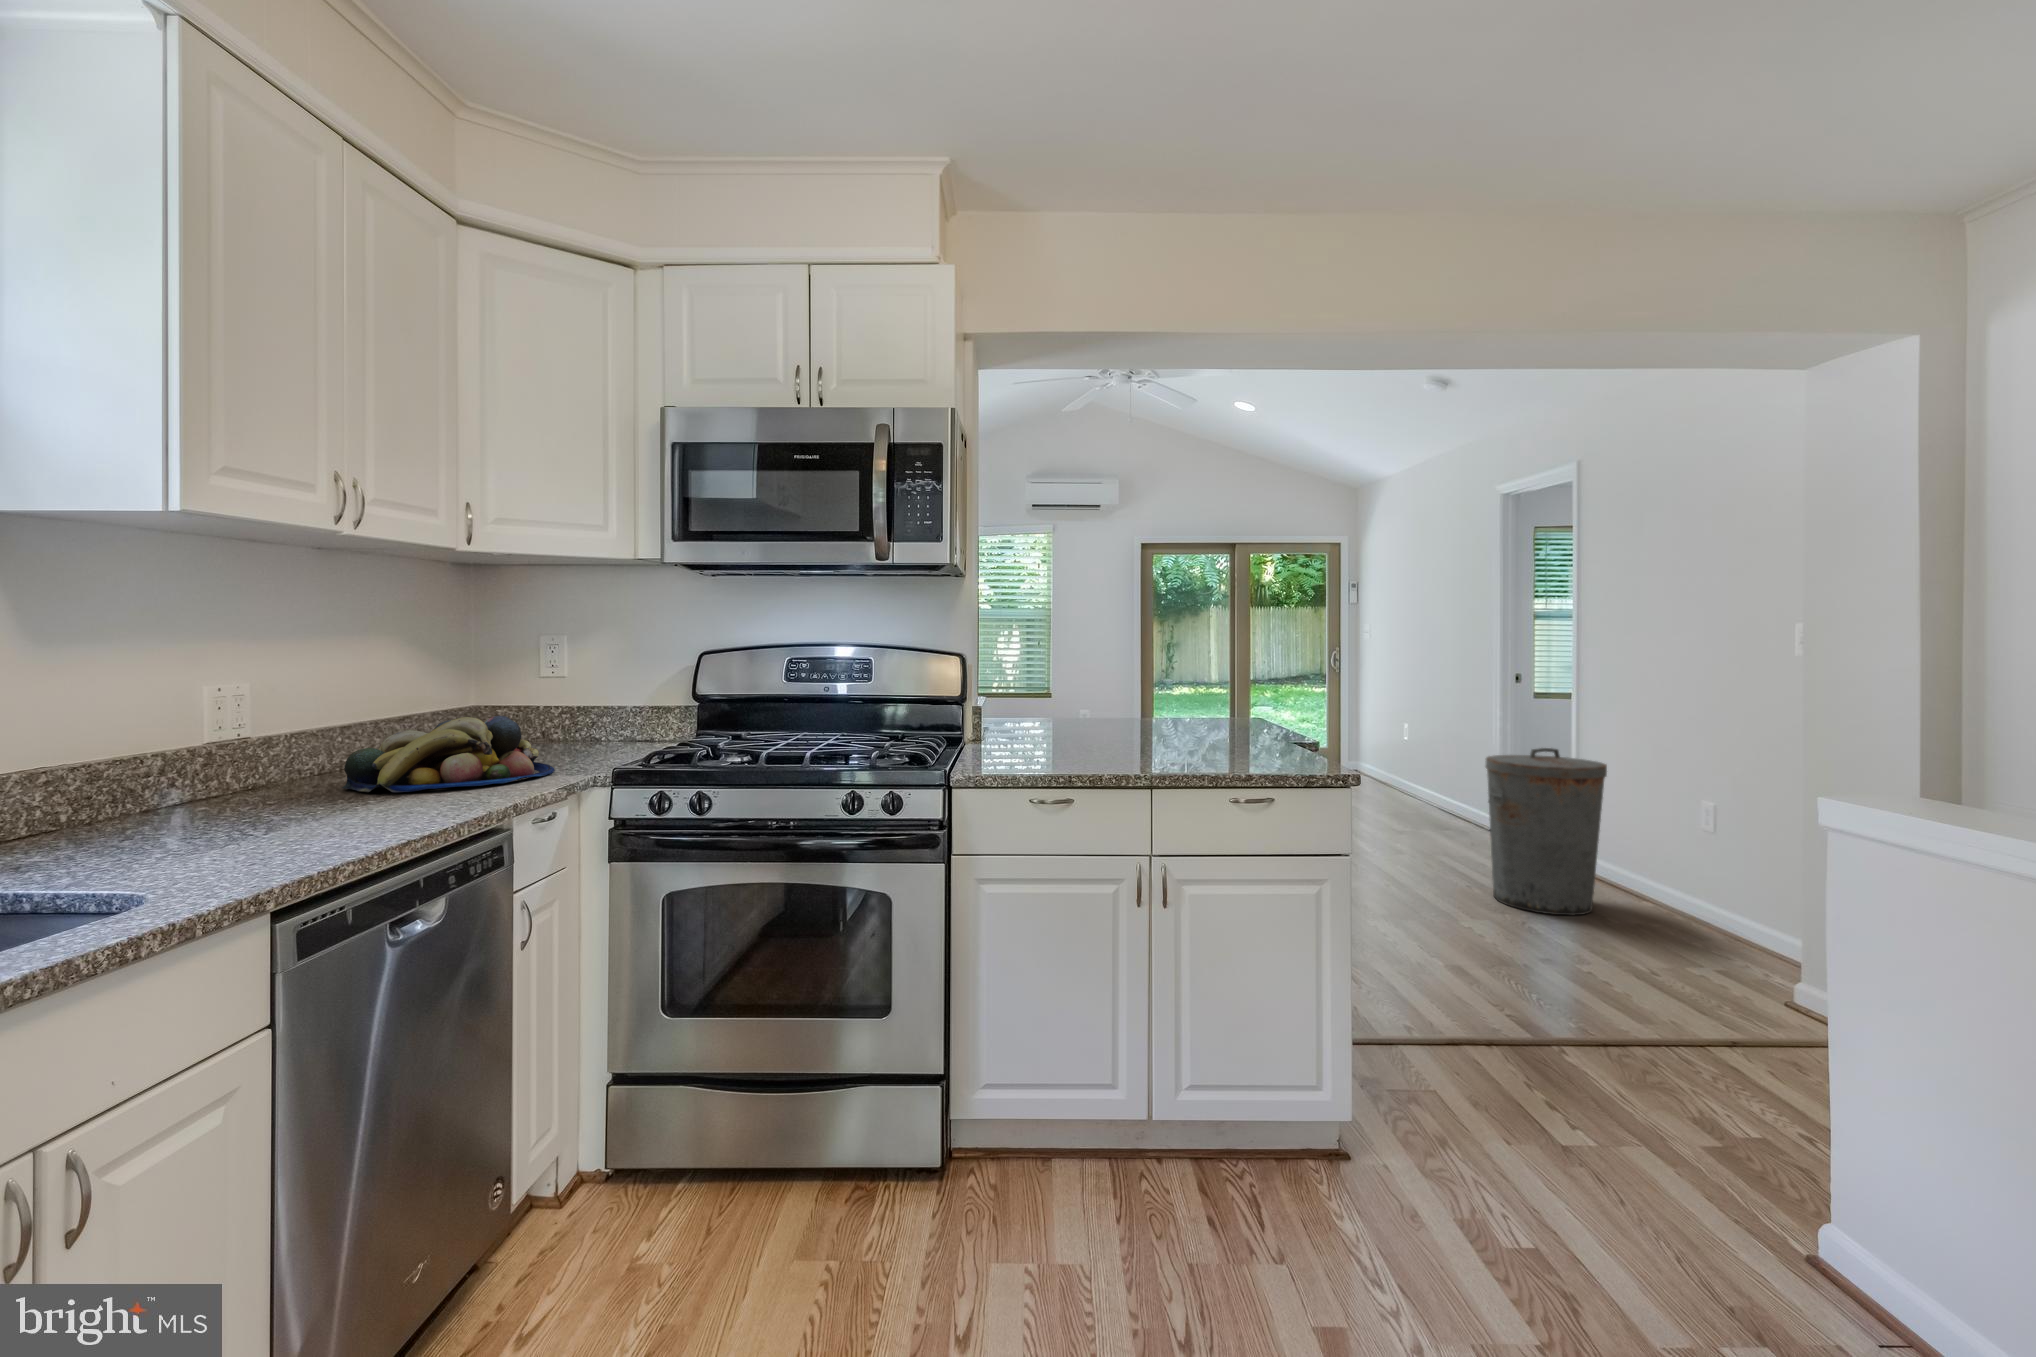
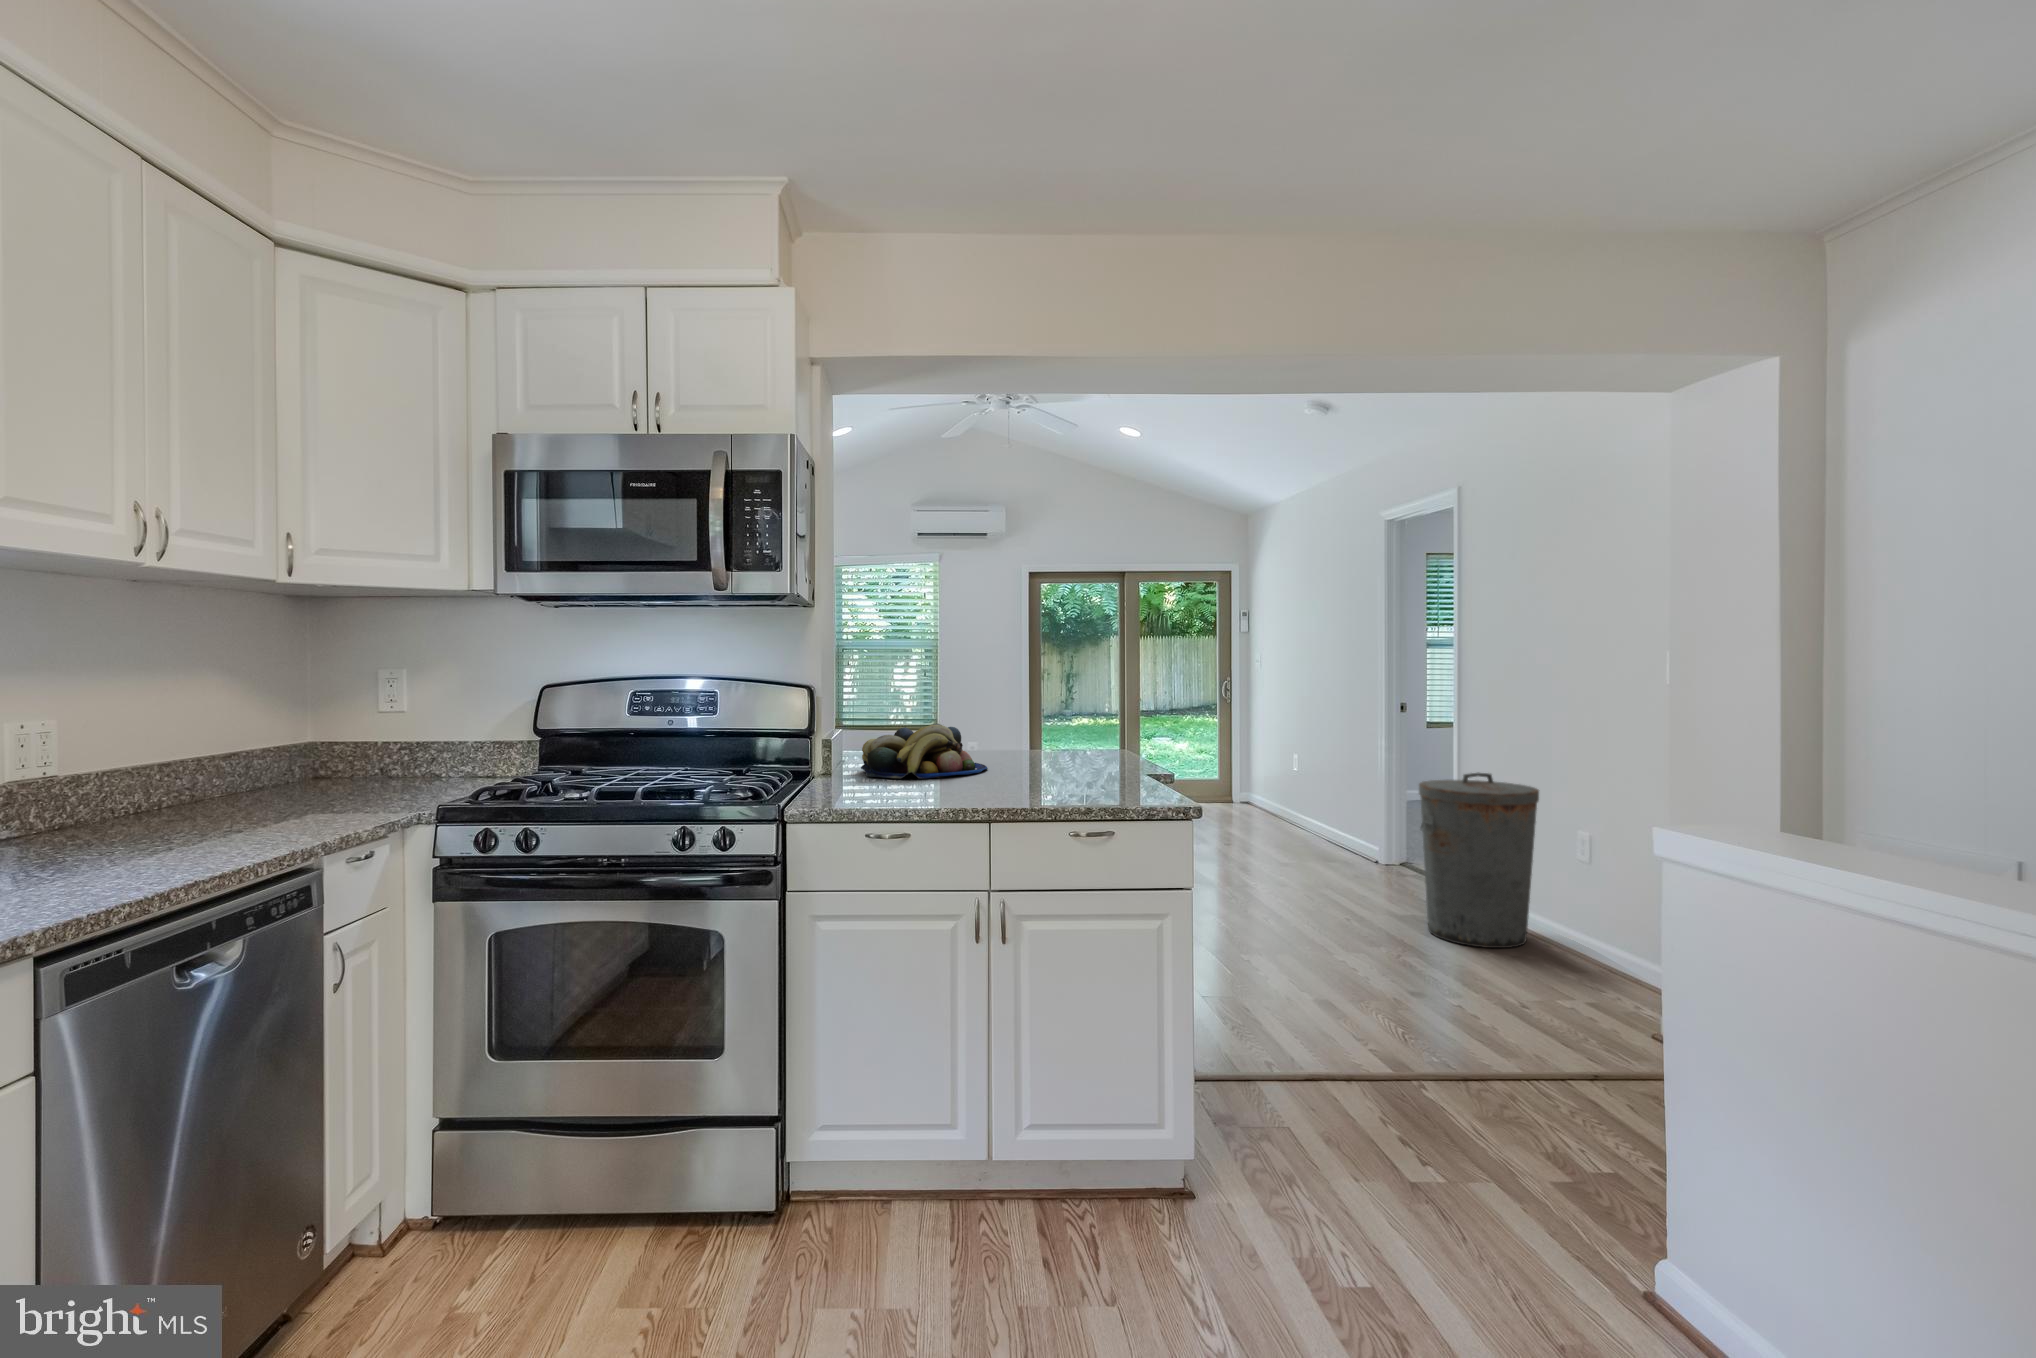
fruit bowl: present [342,716,555,792] -> present [861,724,987,778]

